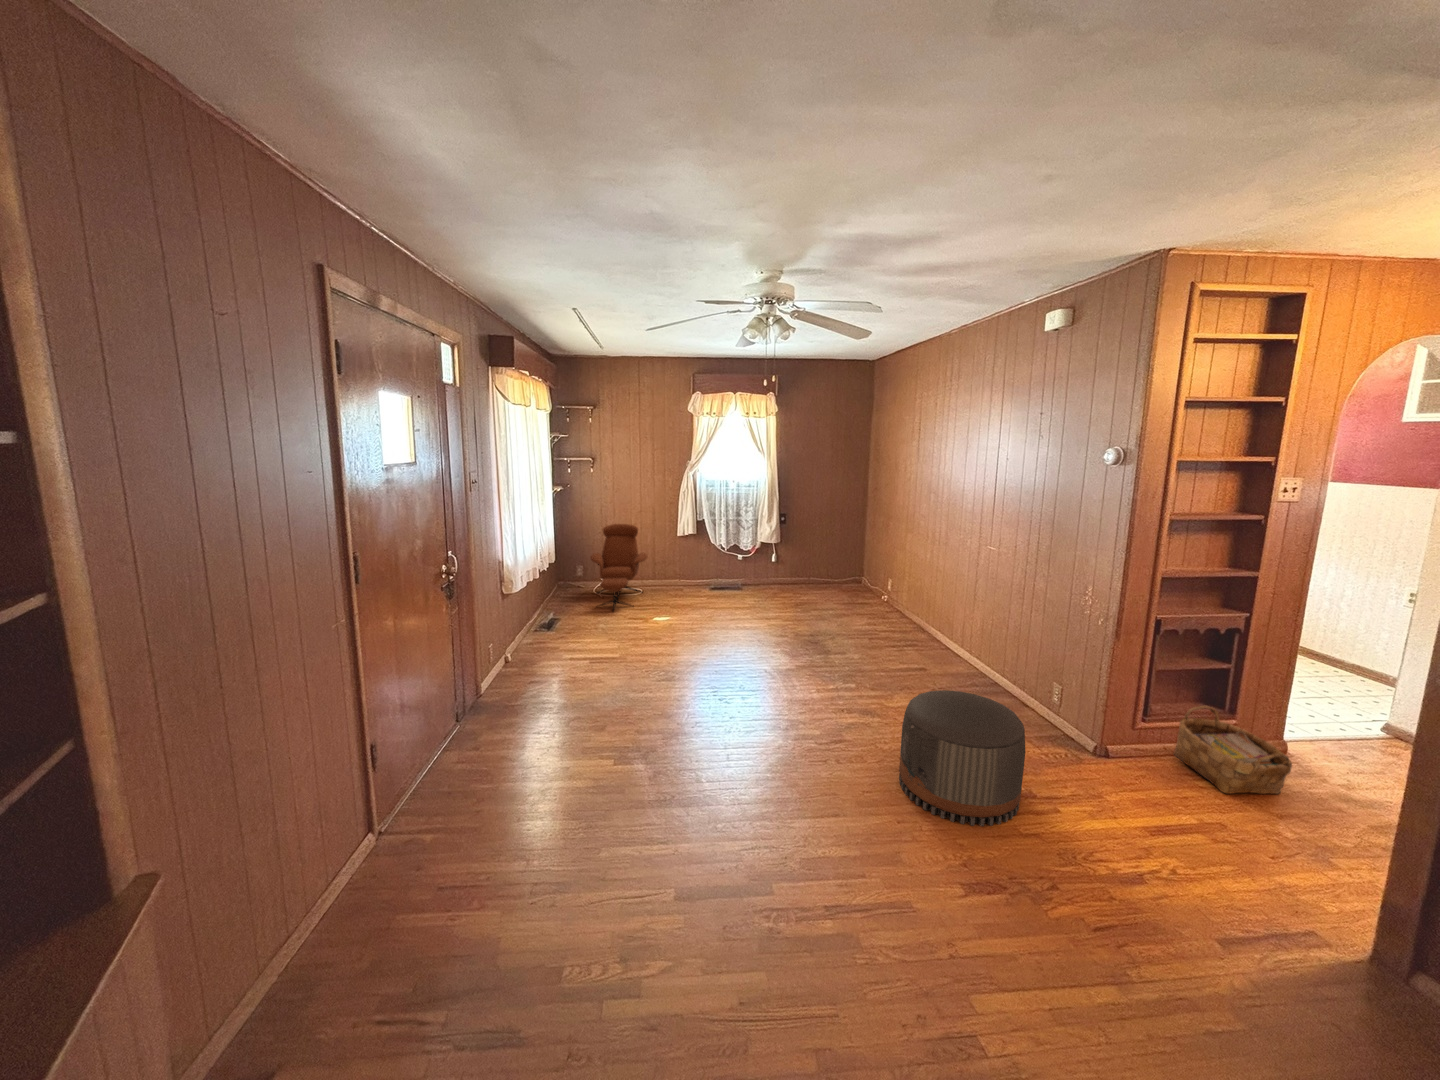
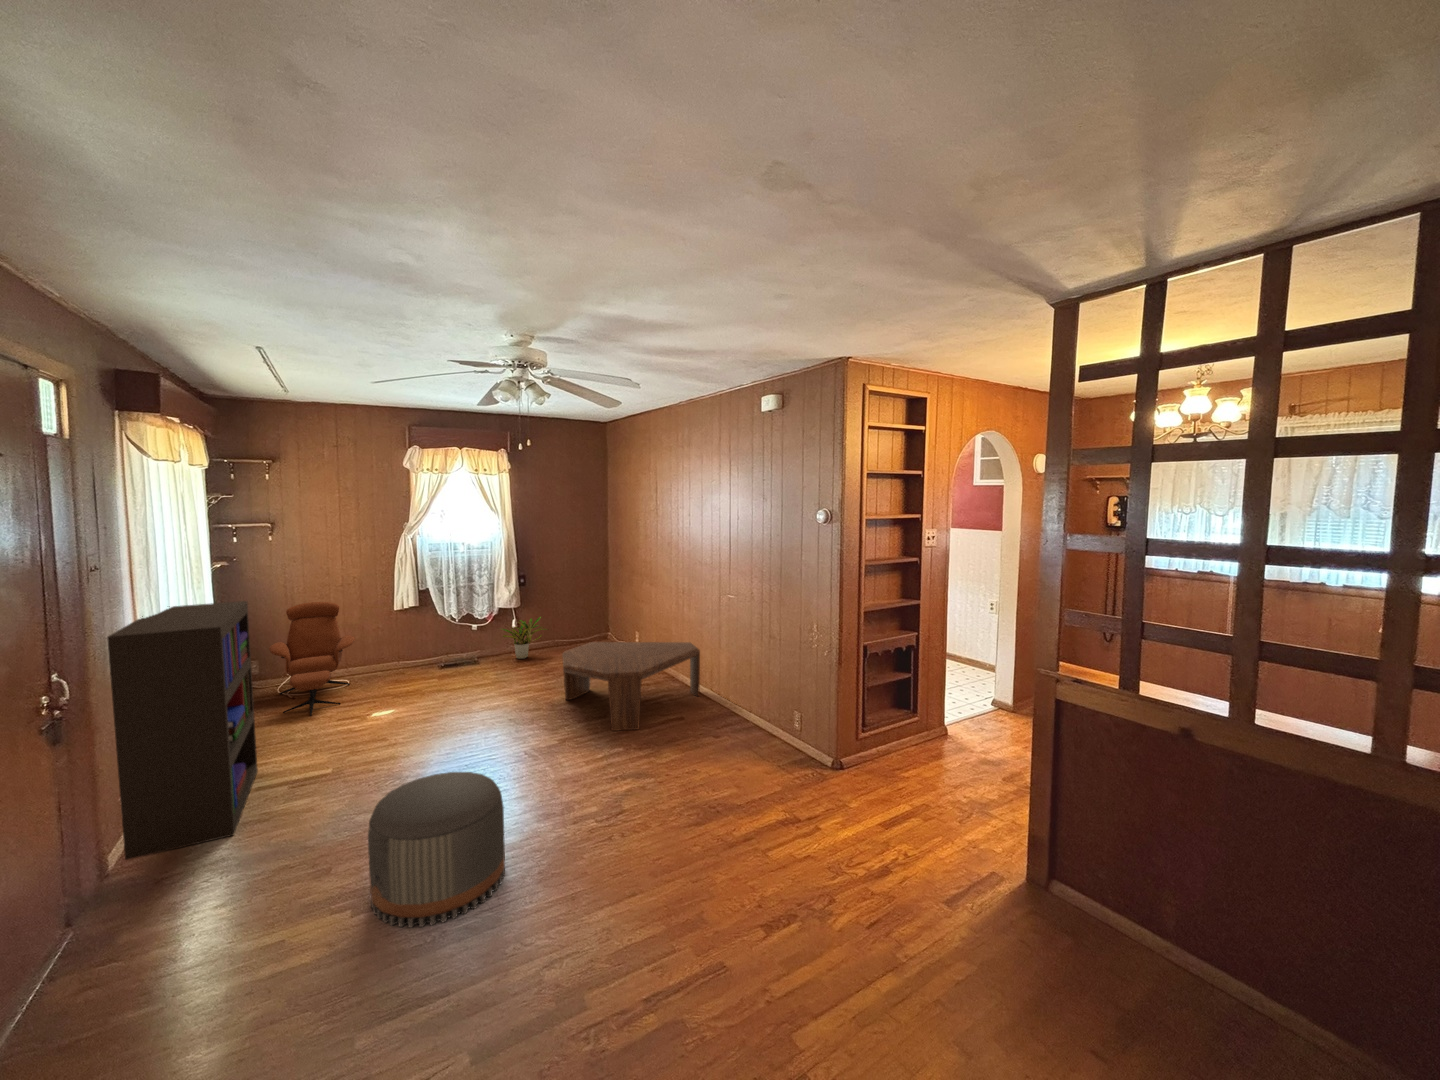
bookshelf: none [481,515,573,689] -> present [107,601,258,860]
potted plant: none [759,553,805,590] -> present [502,617,546,659]
coffee table: none [807,580,950,670] -> present [562,642,700,731]
pouf: present [899,690,1026,826] -> present [368,772,505,928]
woven basket: present [1174,706,1292,794] -> none [885,711,958,779]

